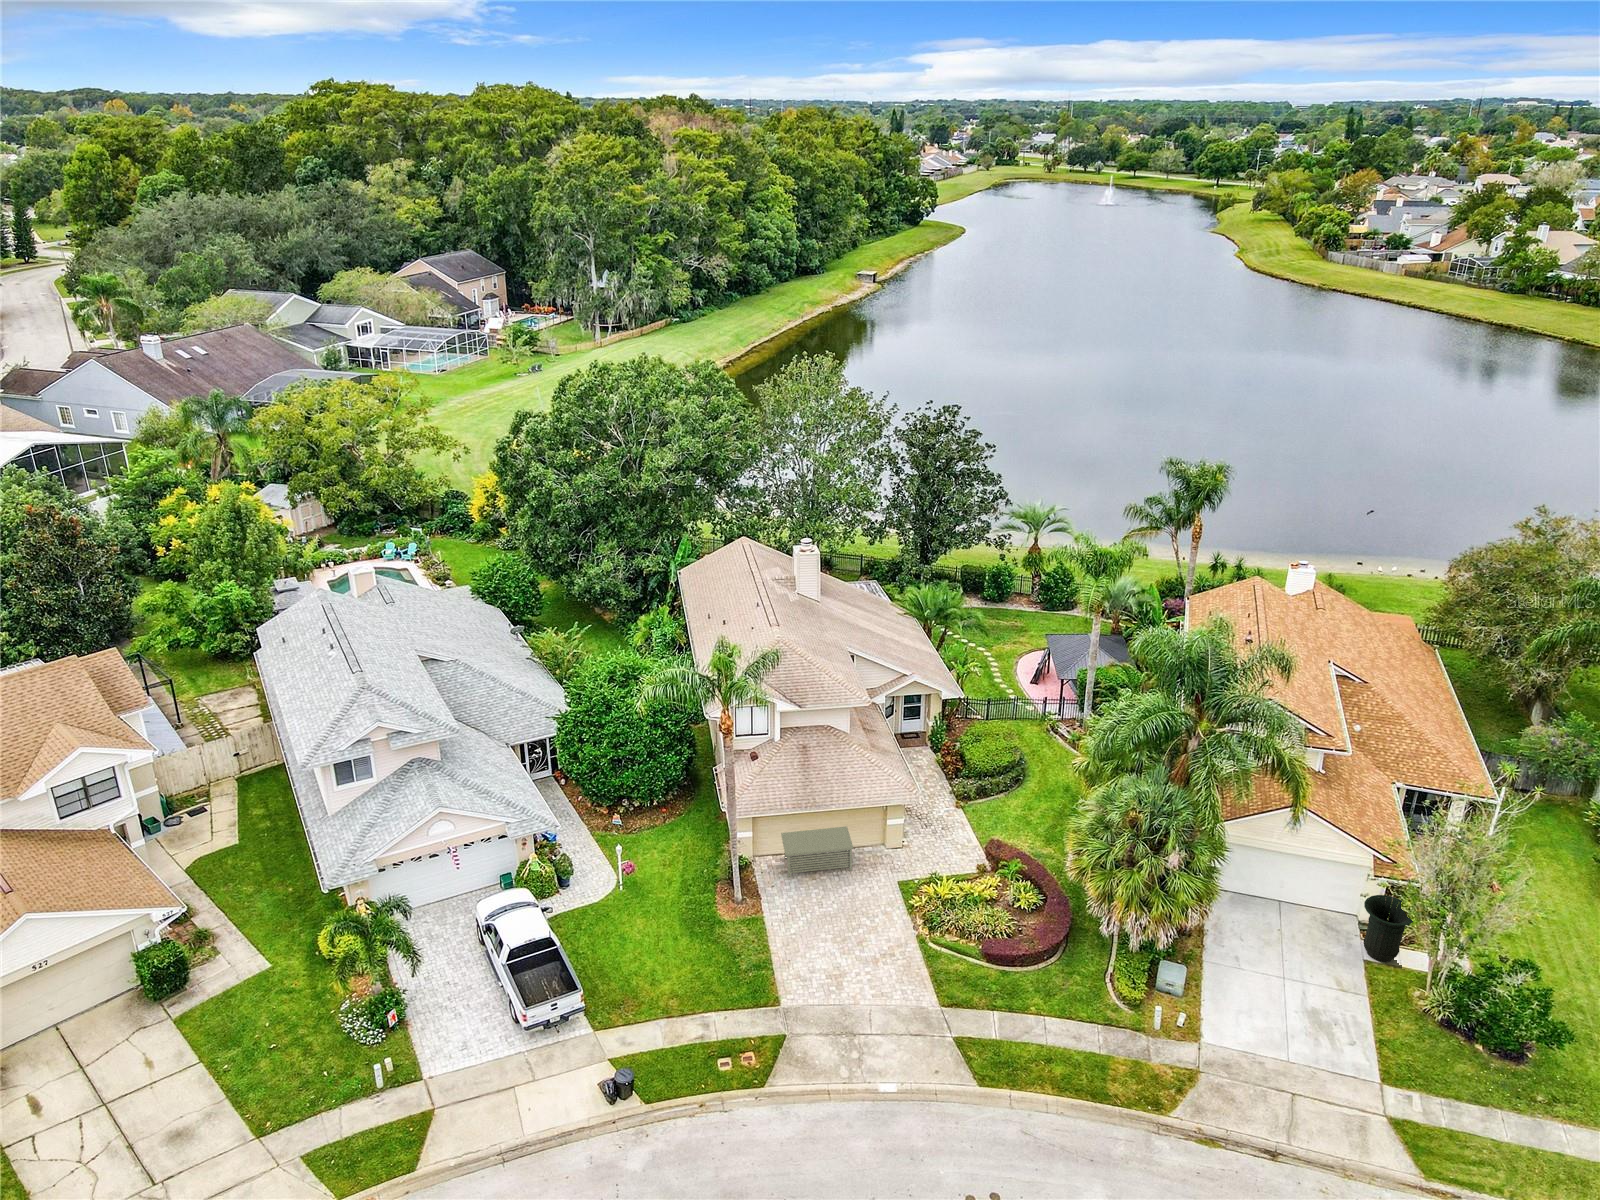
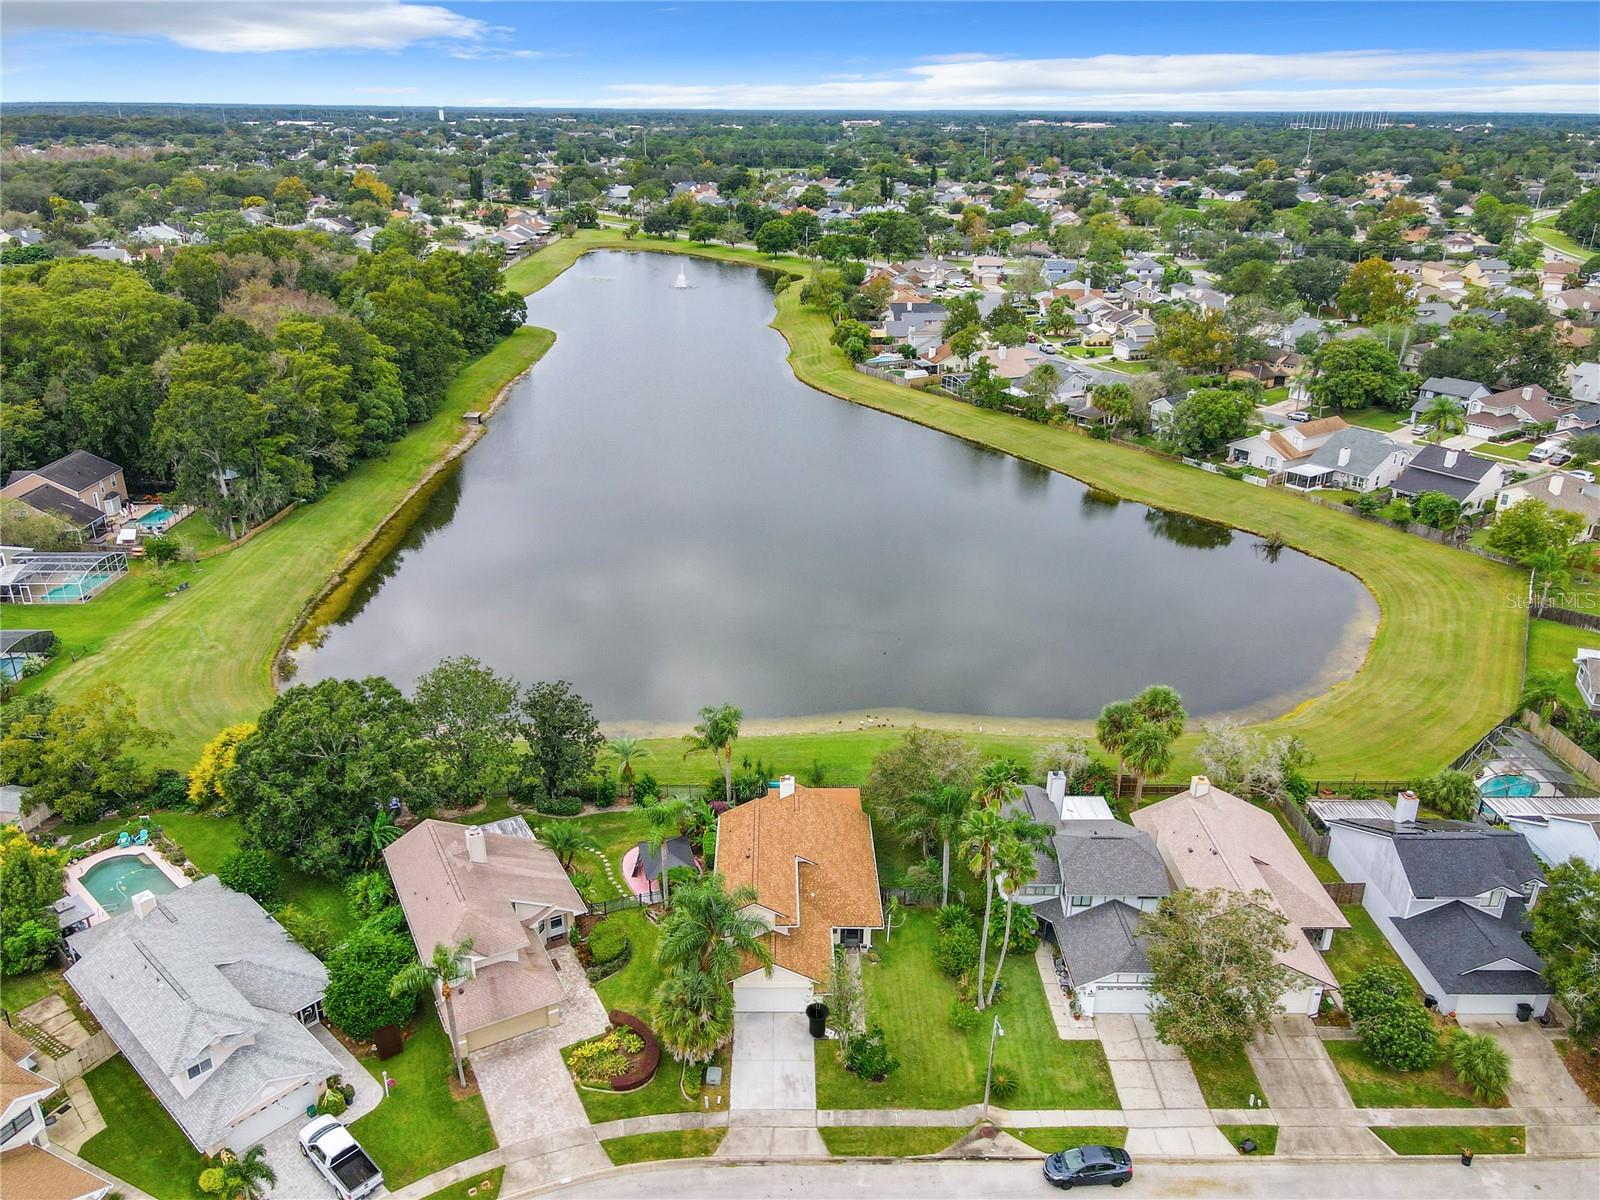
wooden crate: none [615,788,656,841] -> present [373,1022,404,1061]
storage bench: present [781,826,853,877] -> none [486,1021,533,1062]

